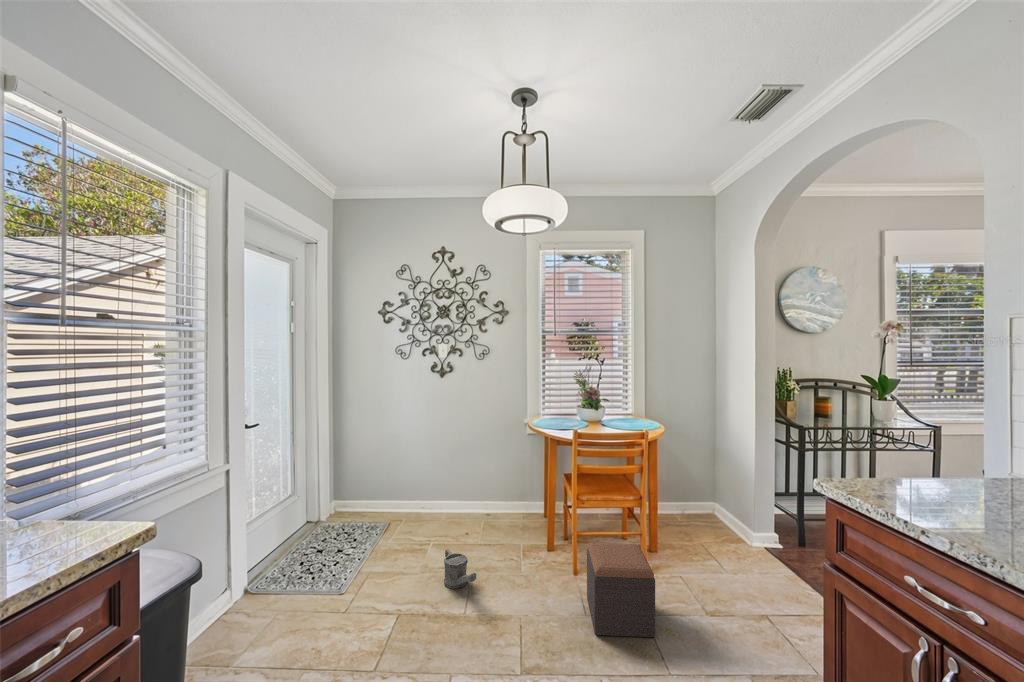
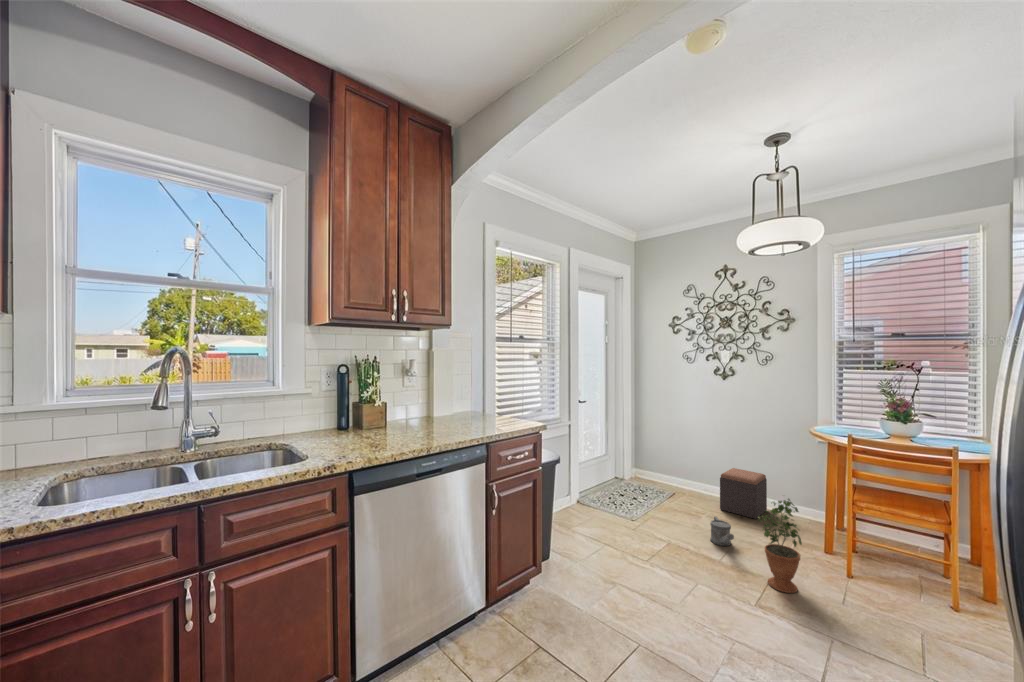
potted plant: none [509,513,554,633] -> present [758,499,802,593]
footstool: present [587,543,655,637] -> present [720,468,767,519]

